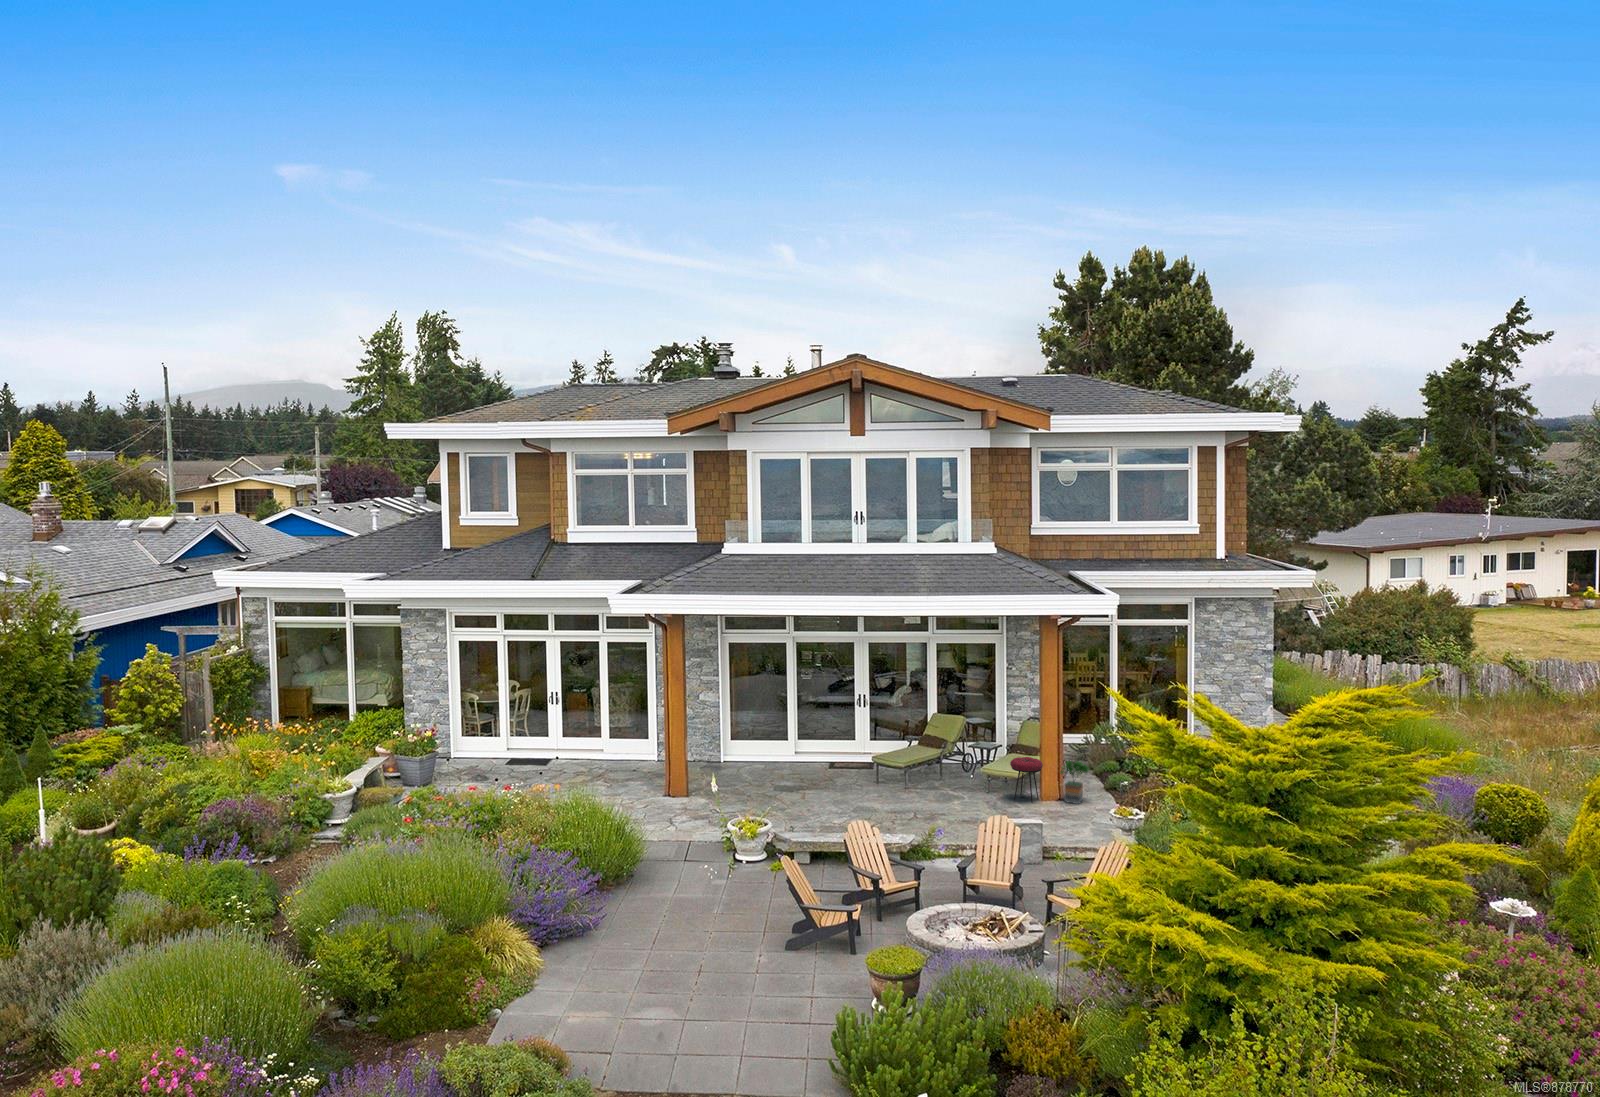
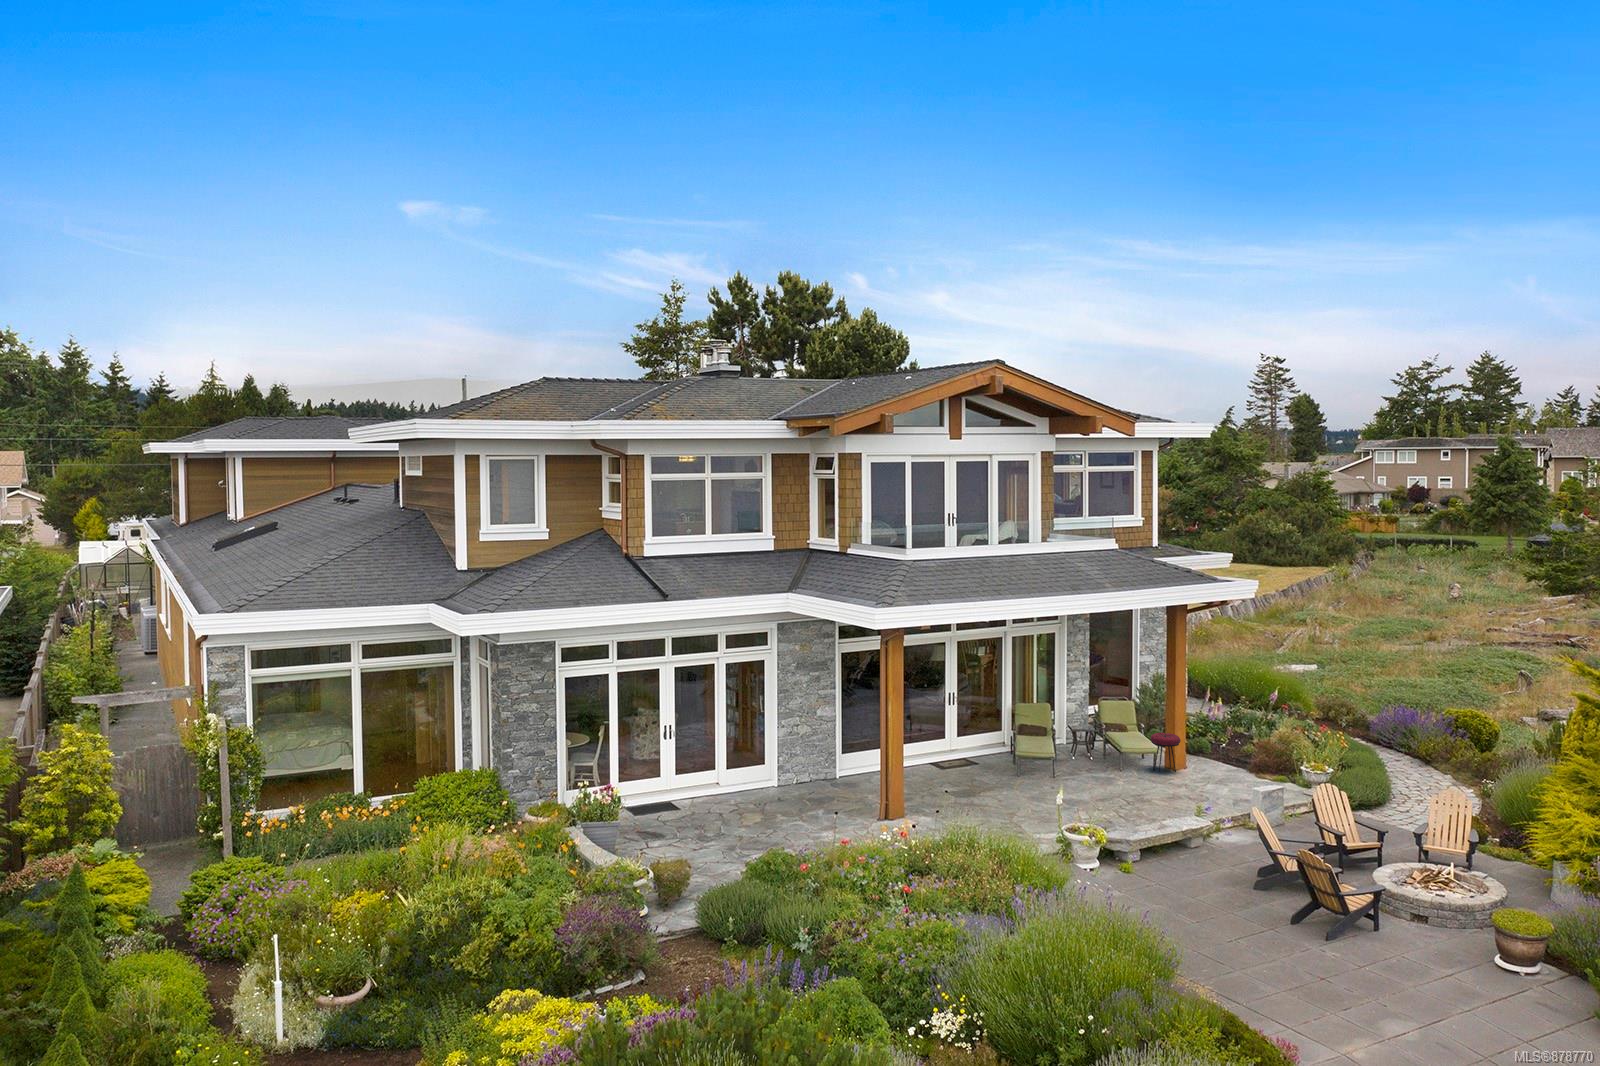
potted tree: present [1060,761,1089,804] -> none [1184,730,1212,768]

